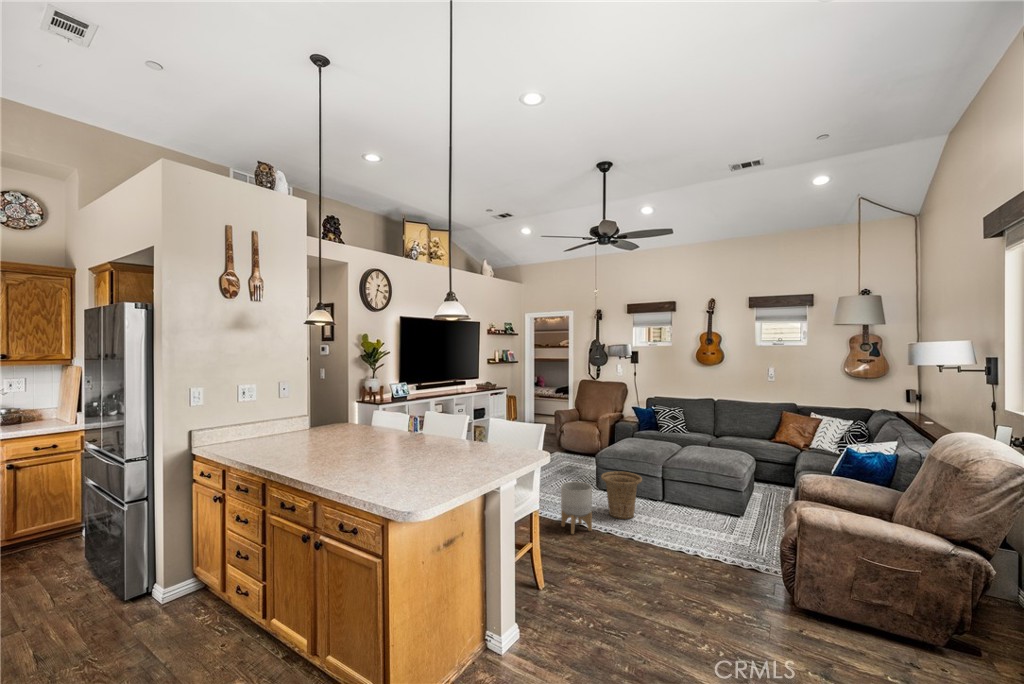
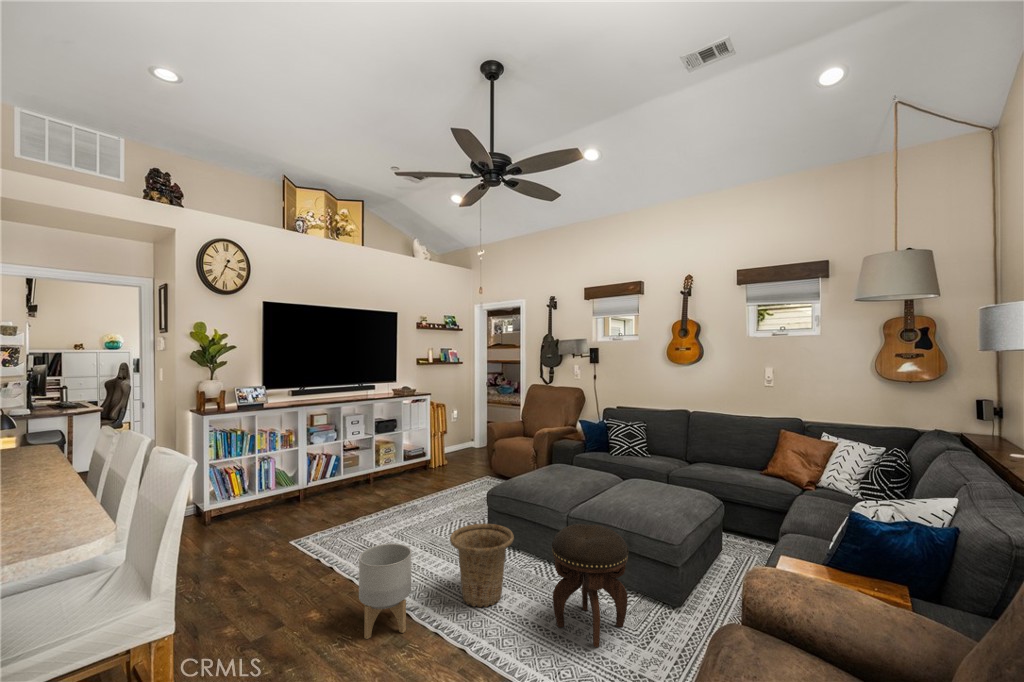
footstool: none [673,467,721,532] -> present [552,524,628,647]

